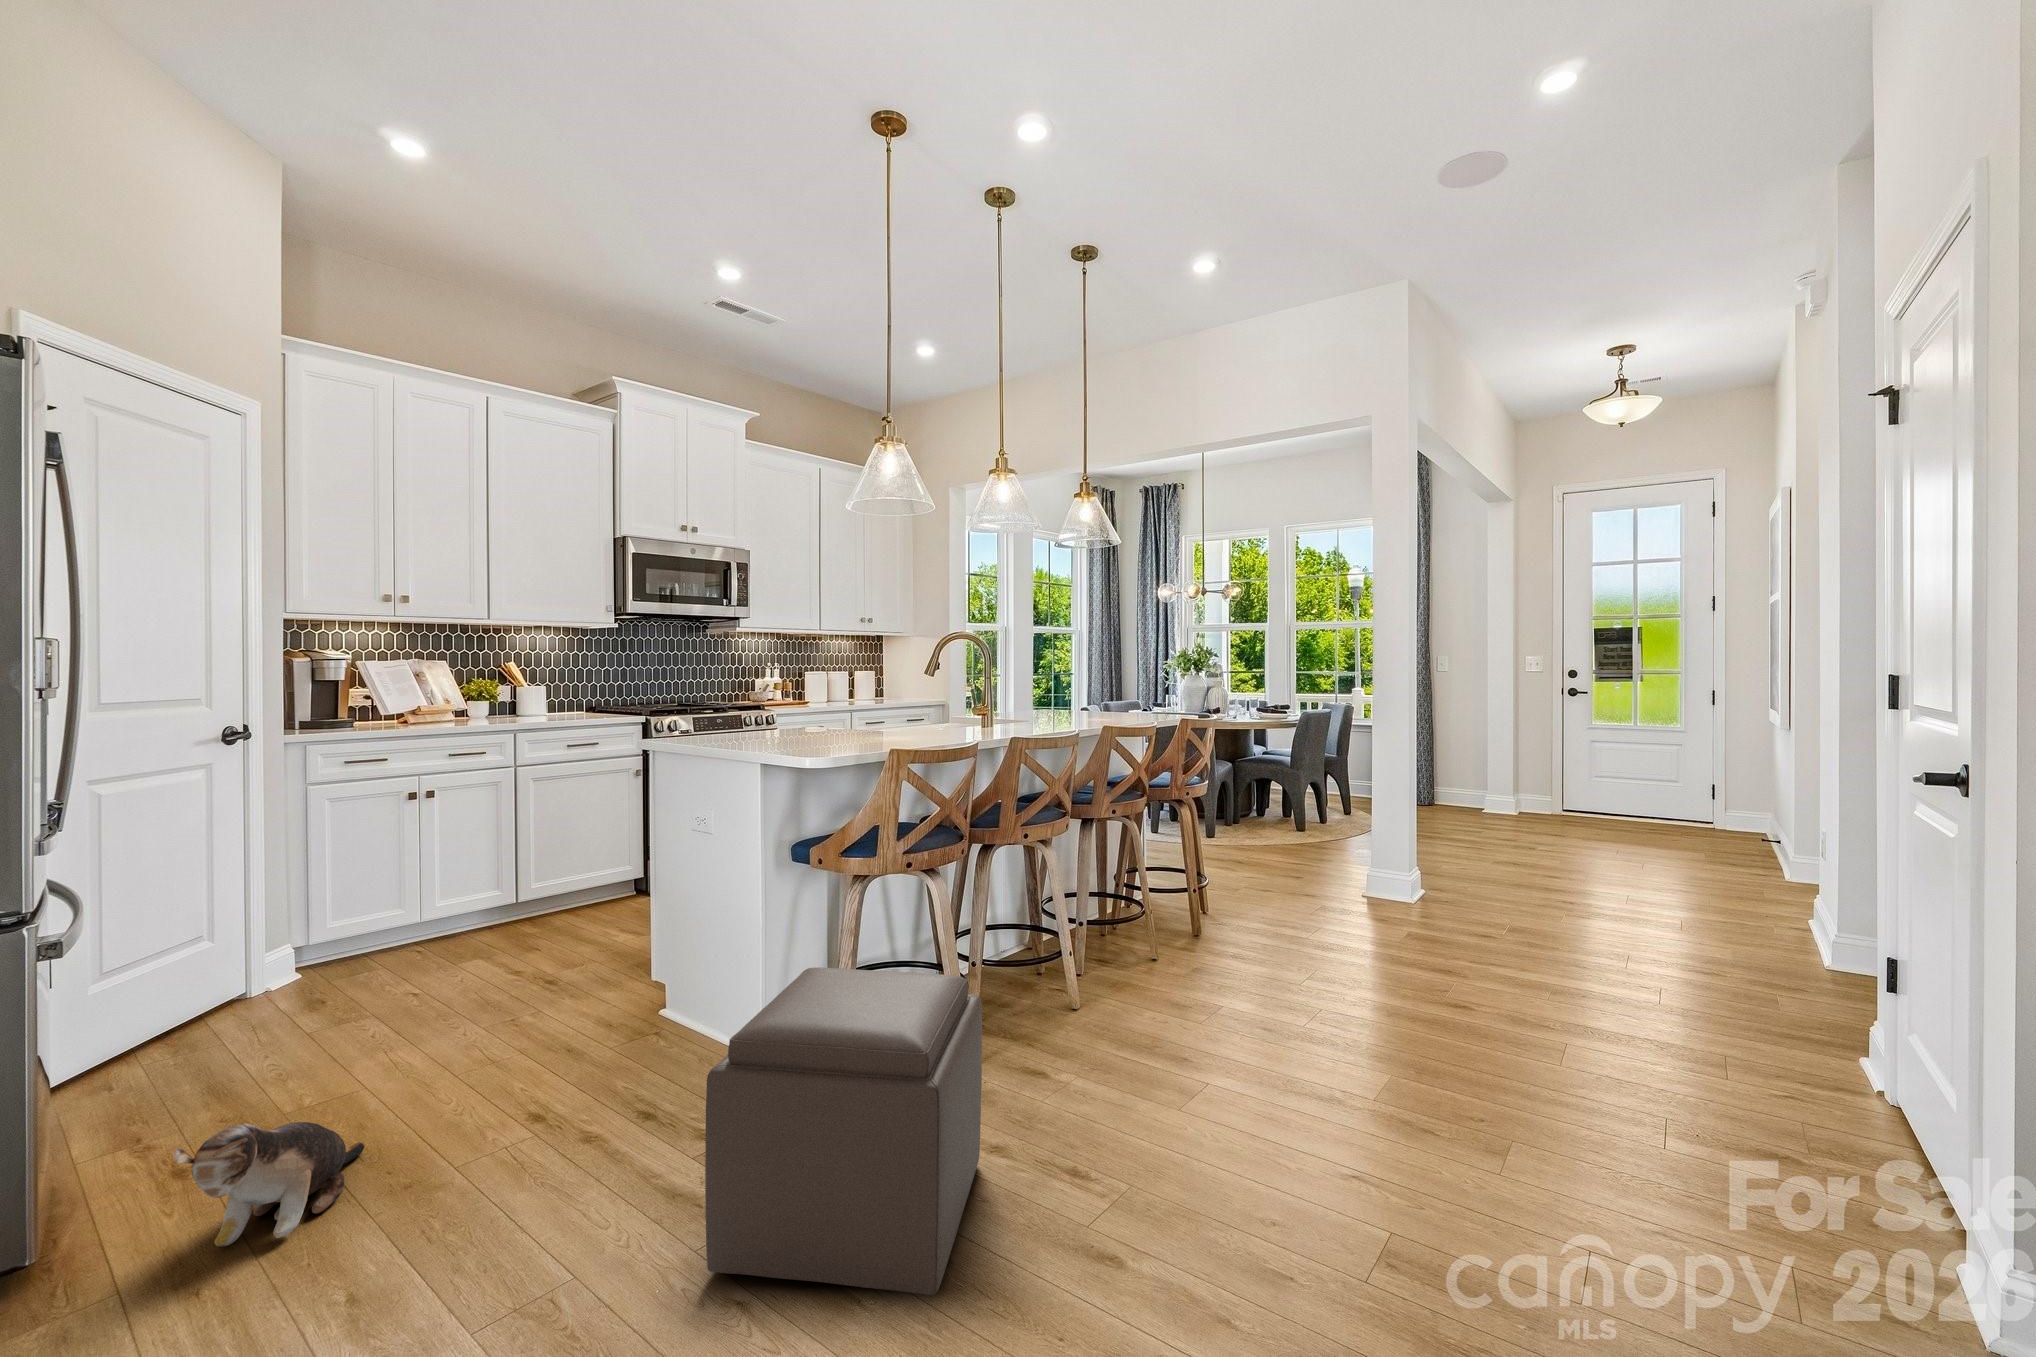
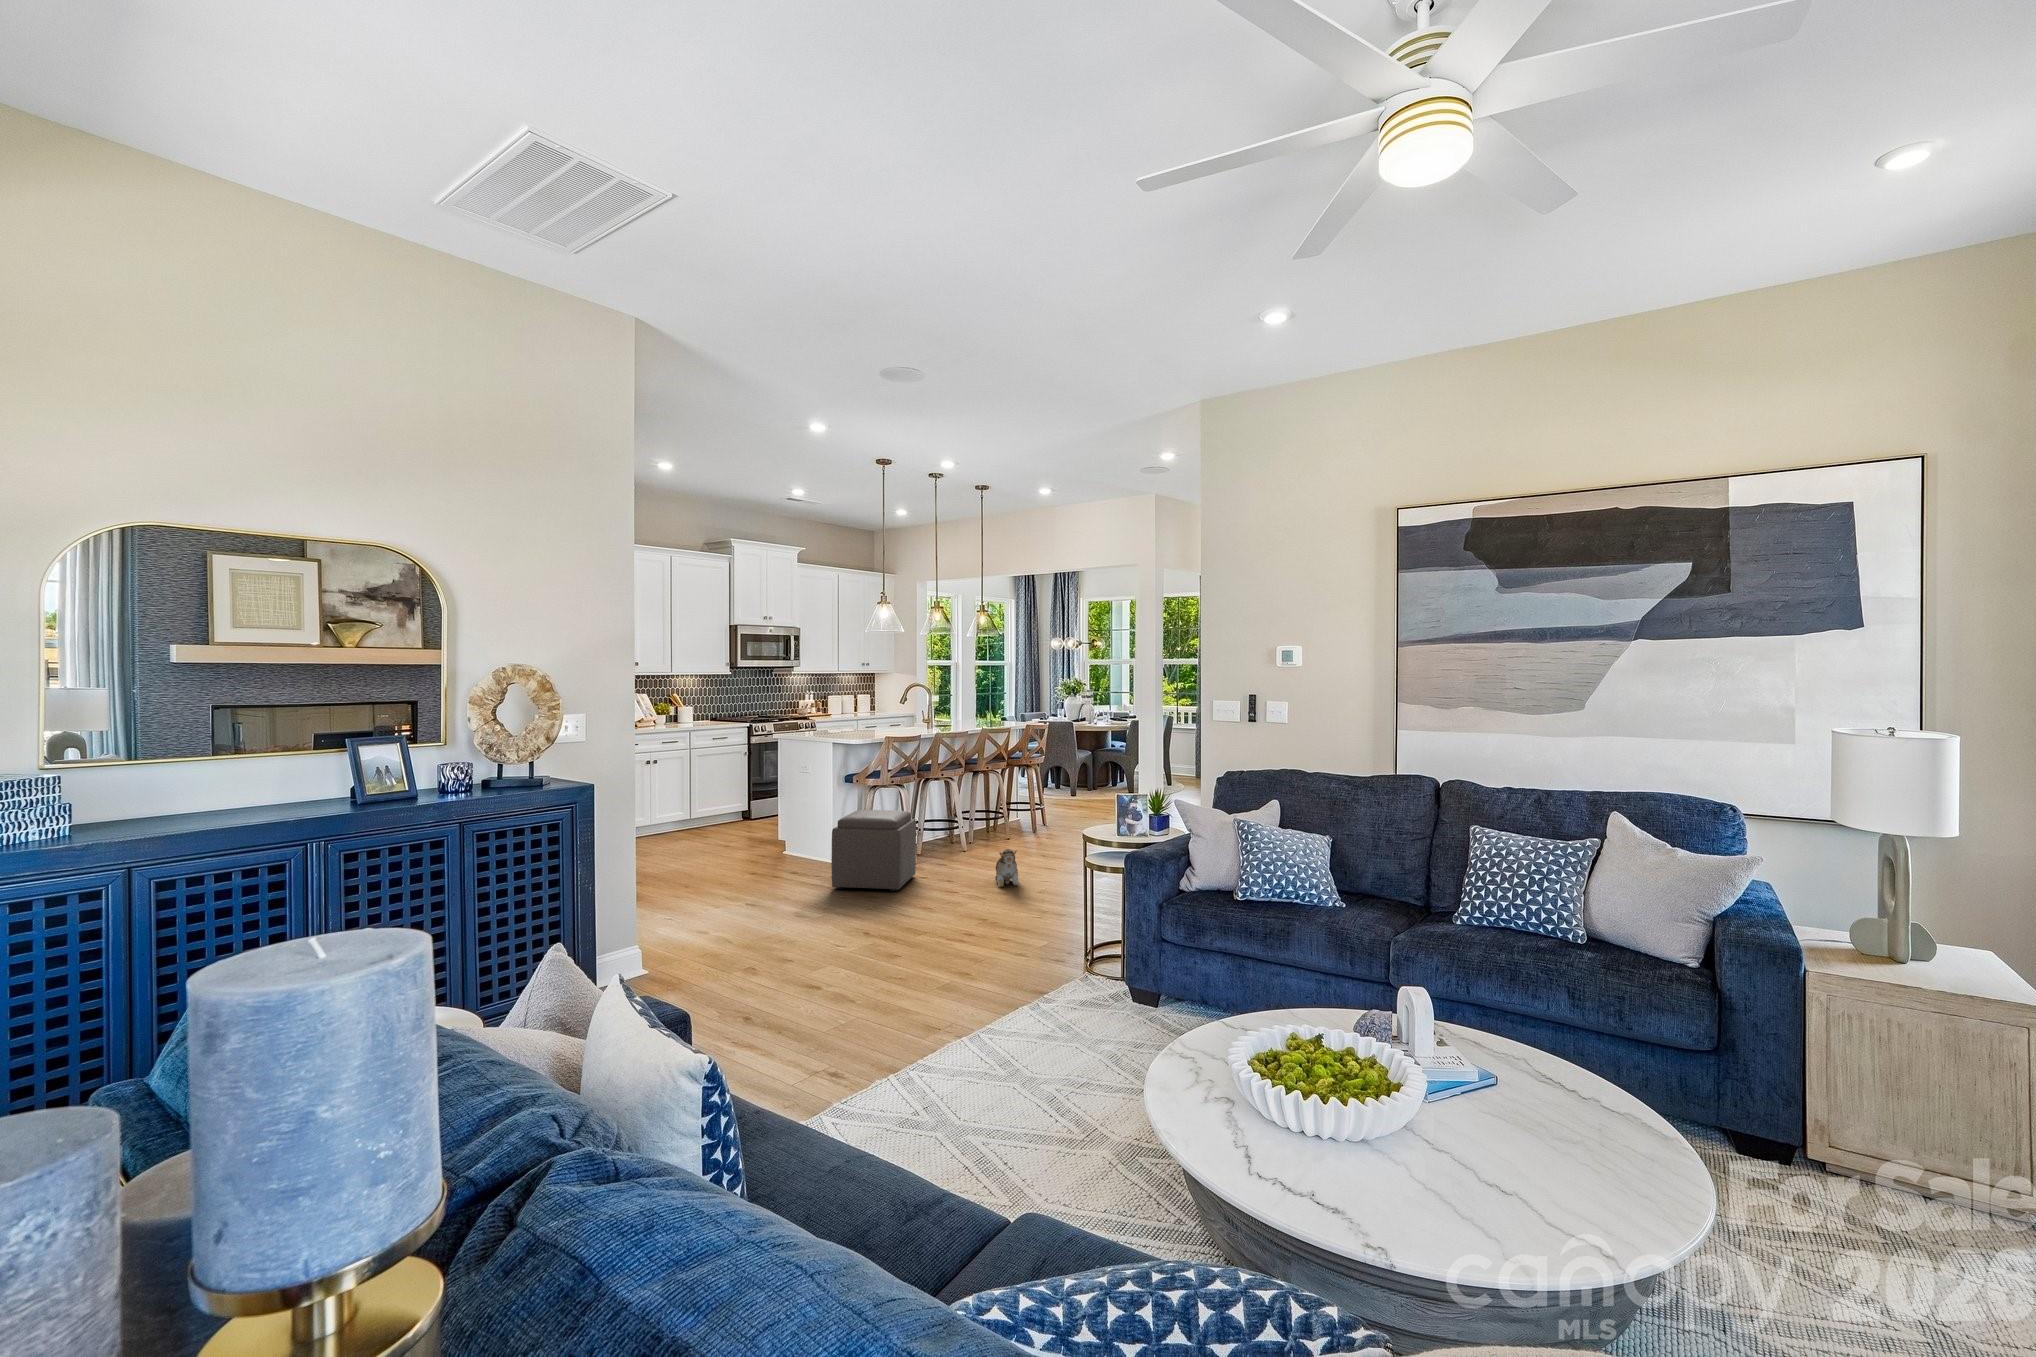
plush toy: present [171,1122,364,1247] -> present [995,849,1018,887]

